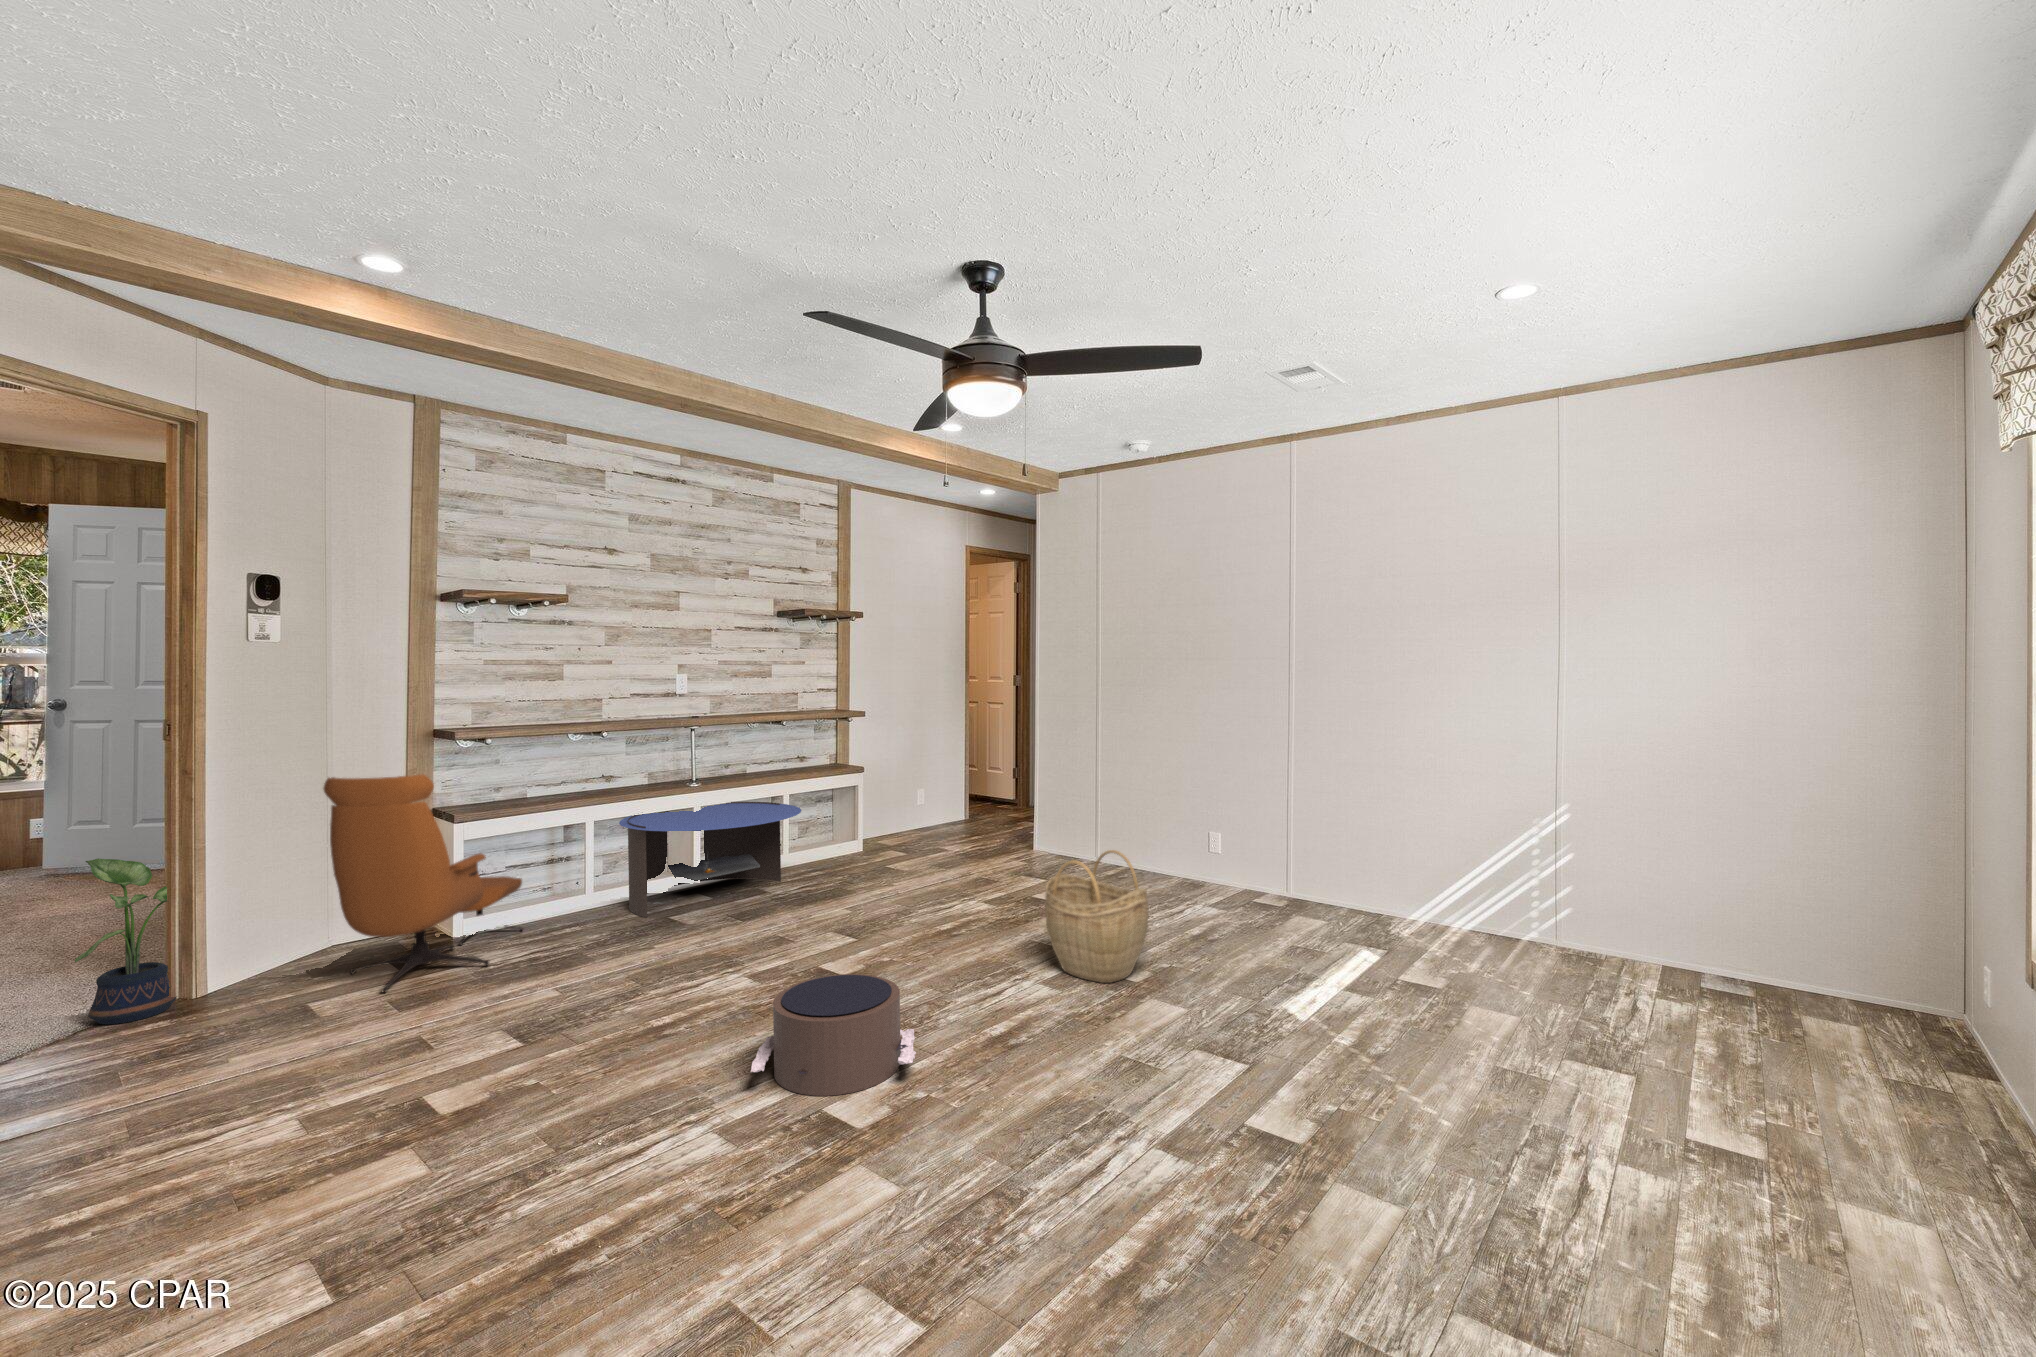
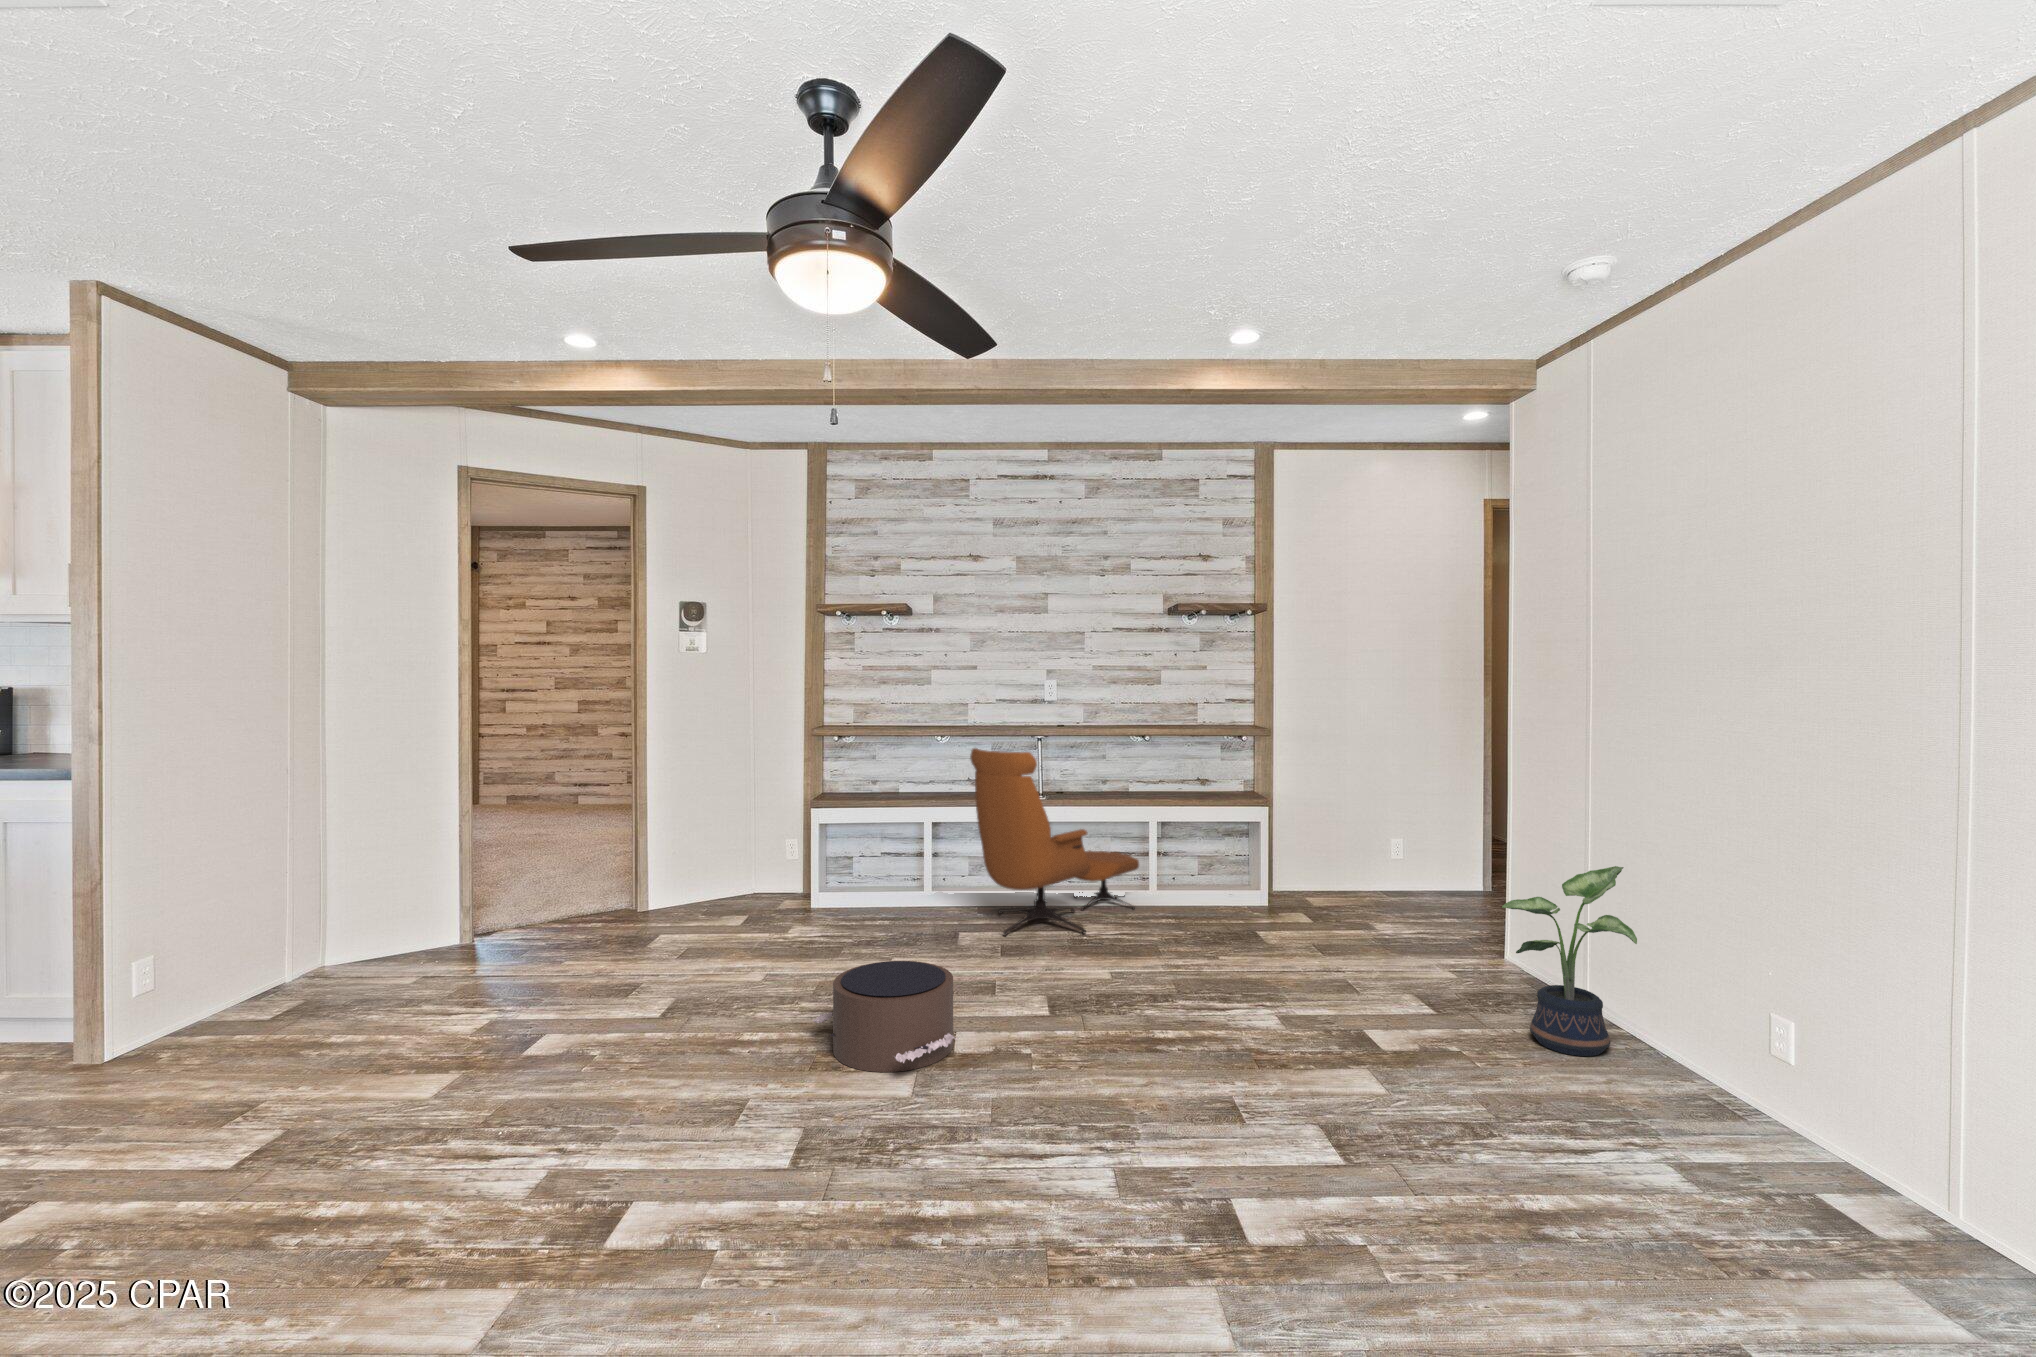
coffee table: present [619,802,801,918] -> none [1226,810,1429,923]
woven basket: present [1045,850,1149,983] -> none [1700,986,1925,1220]
potted plant: present [75,858,176,1024] -> present [1502,866,1637,1056]
pouf: present [751,974,916,1096] -> present [813,961,958,1072]

